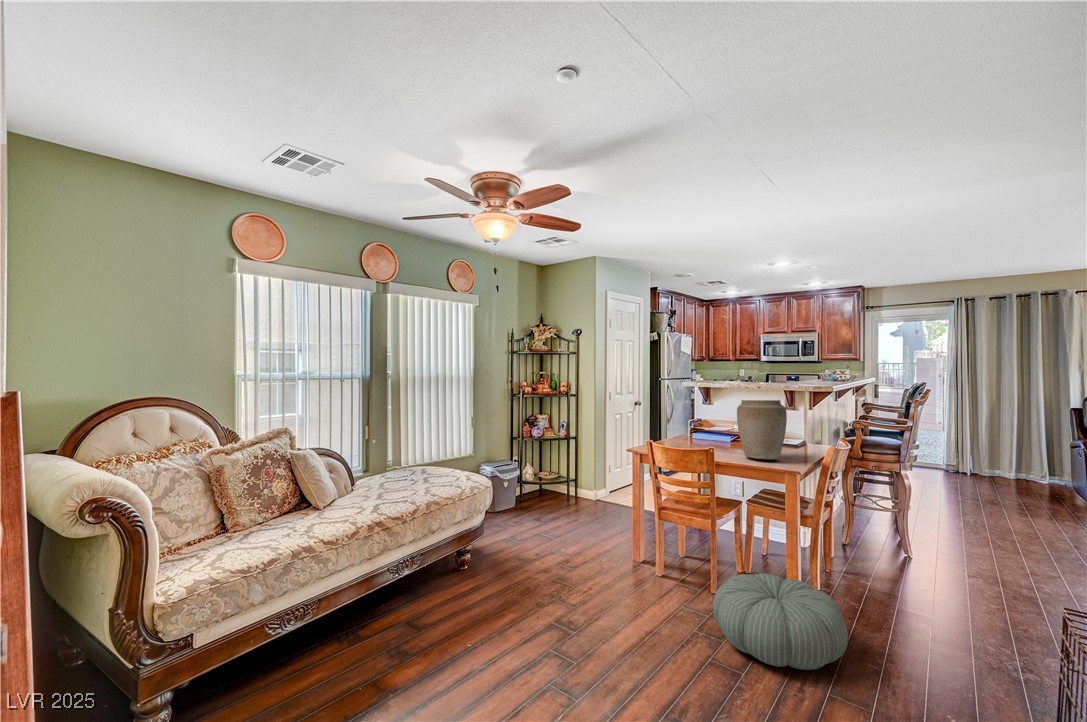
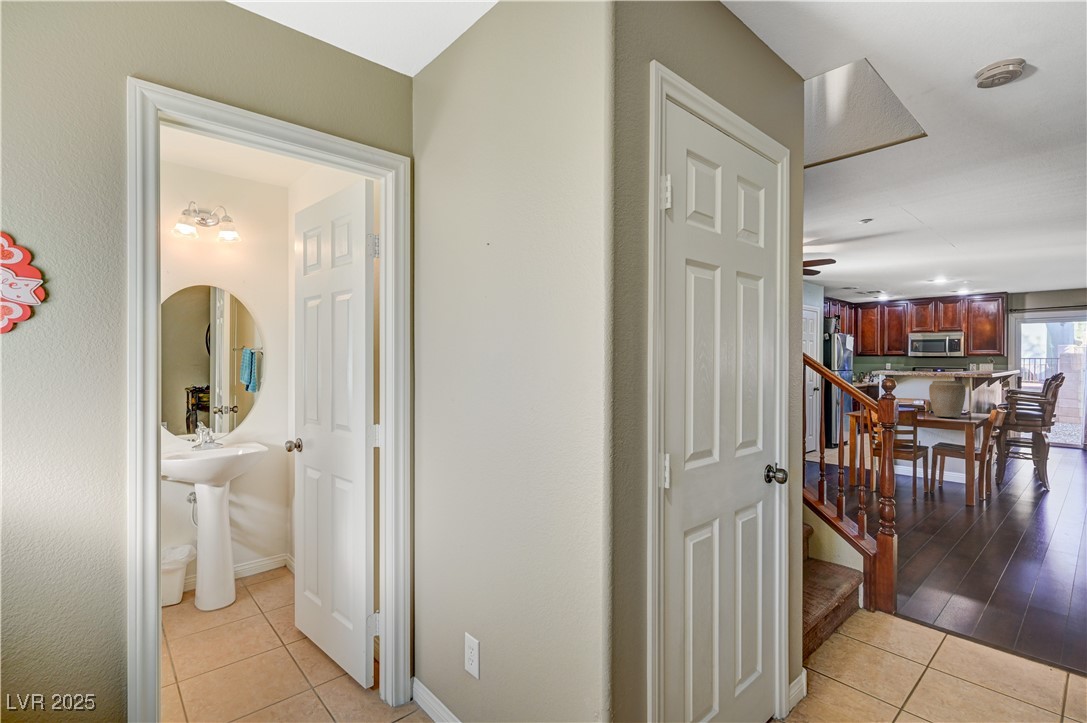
pouf: present [713,573,848,670] -> none [926,480,1014,521]

